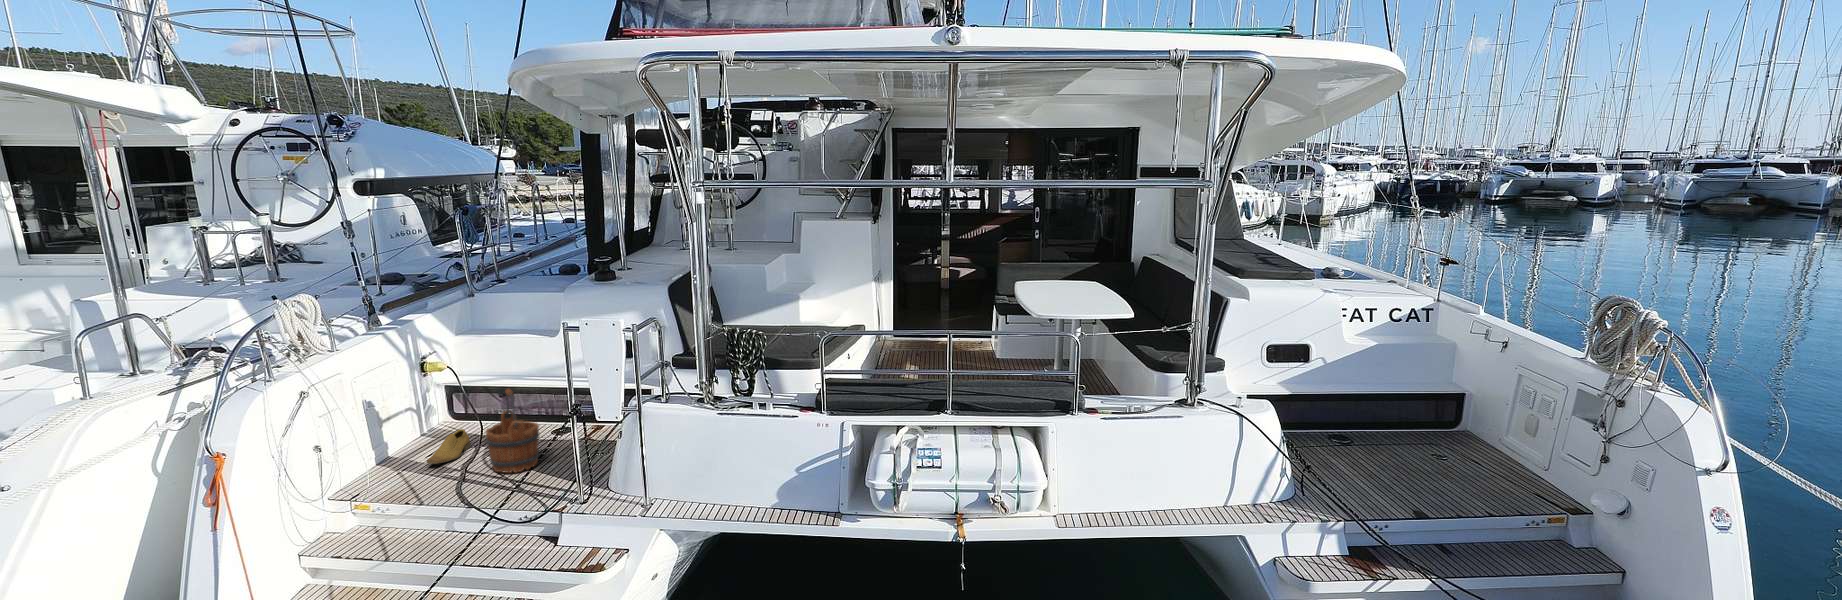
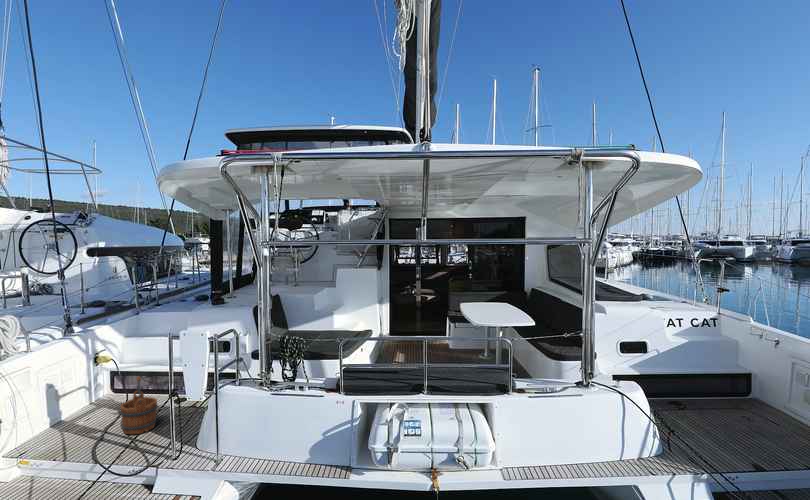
shoe: present [426,429,471,464] -> none [80,402,115,428]

